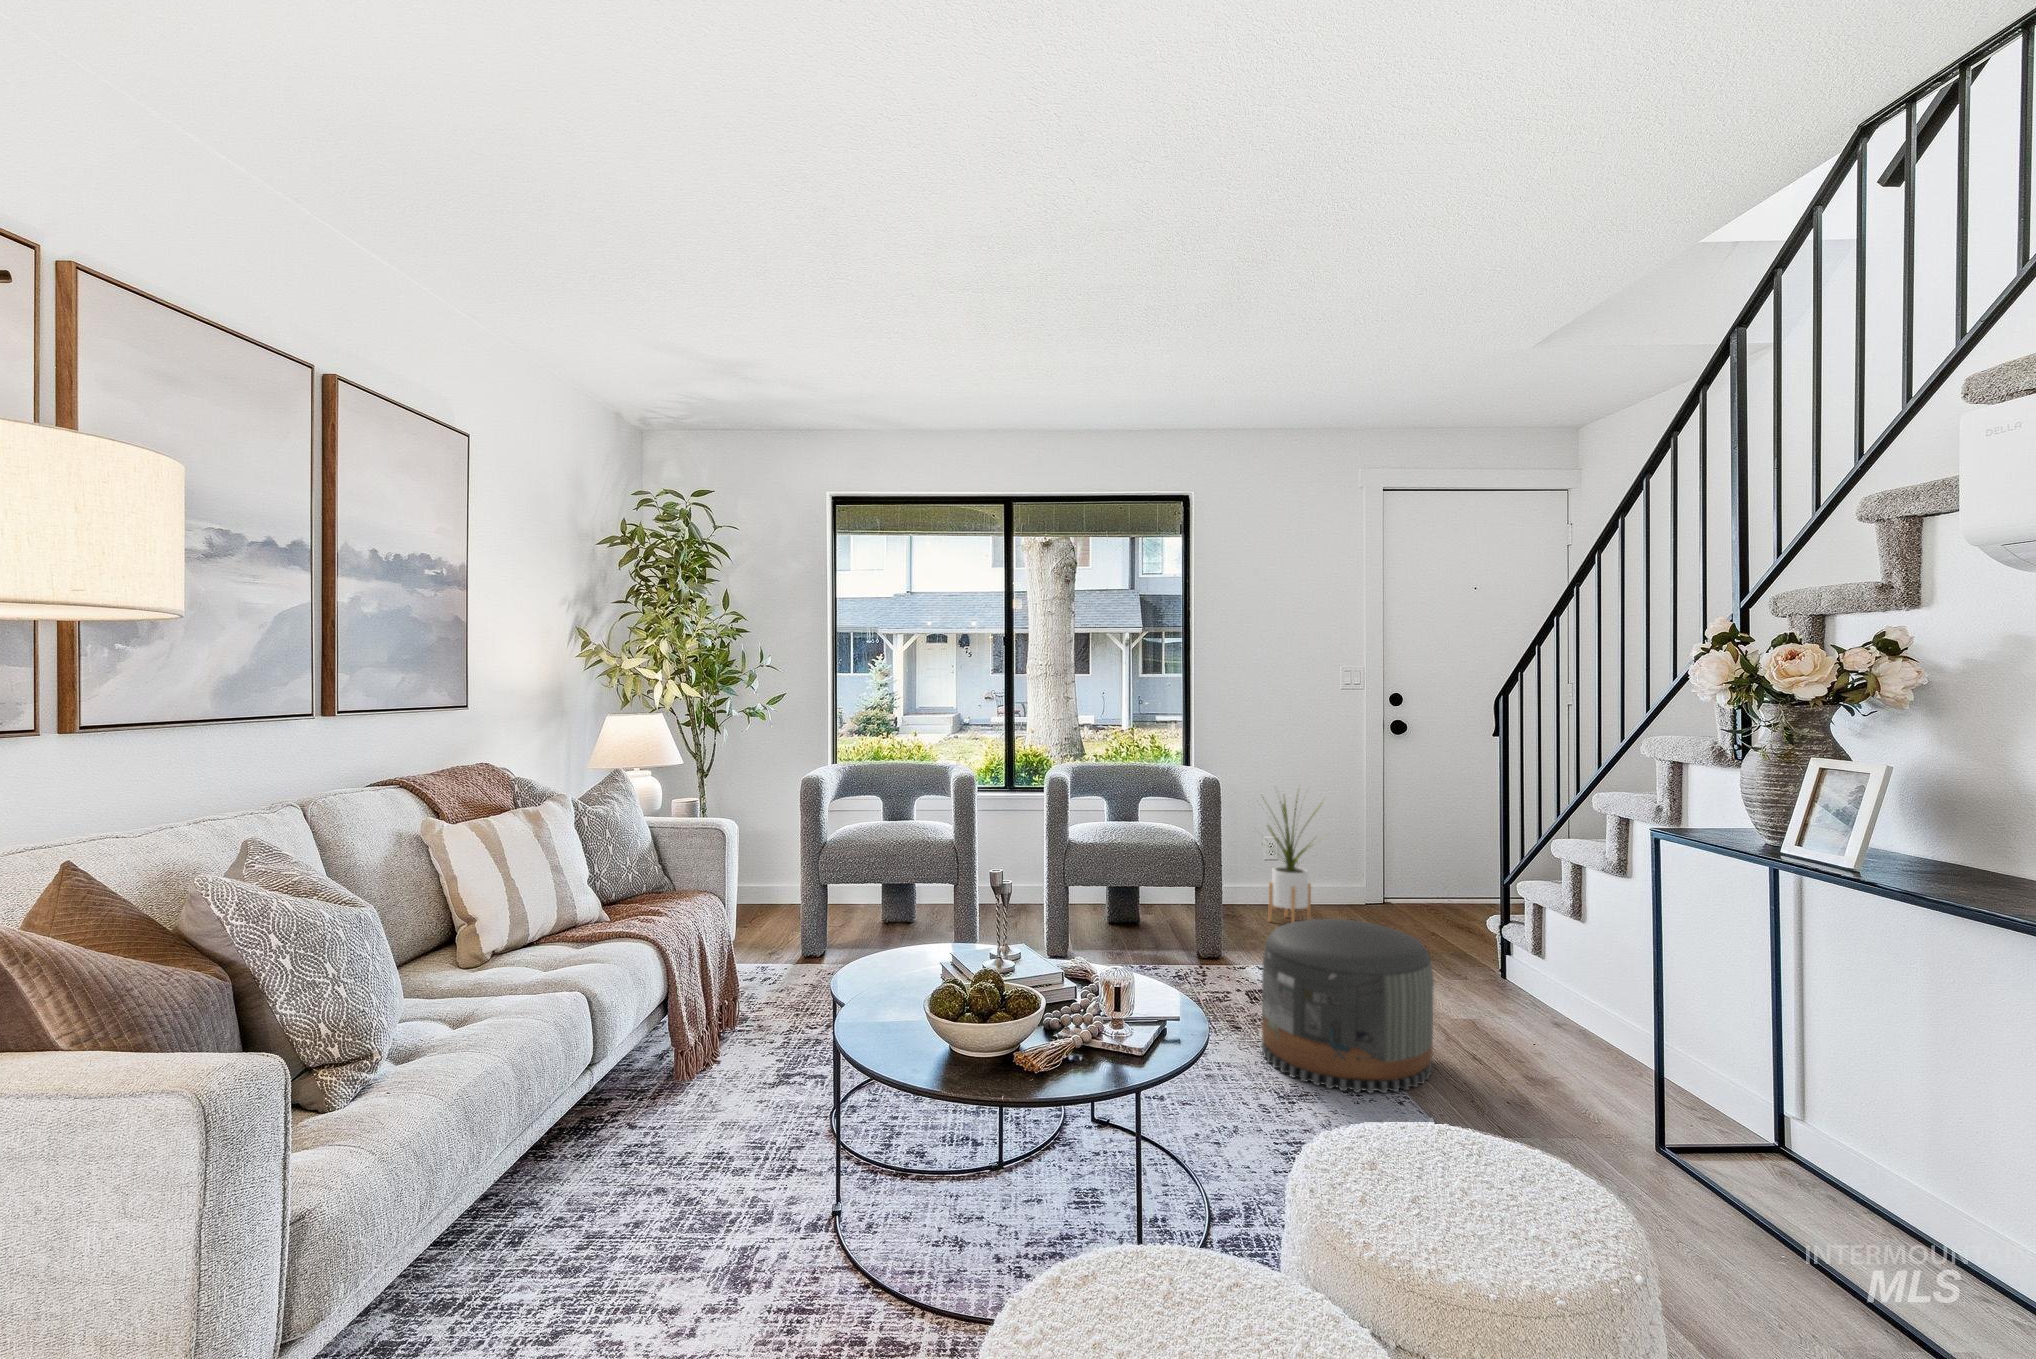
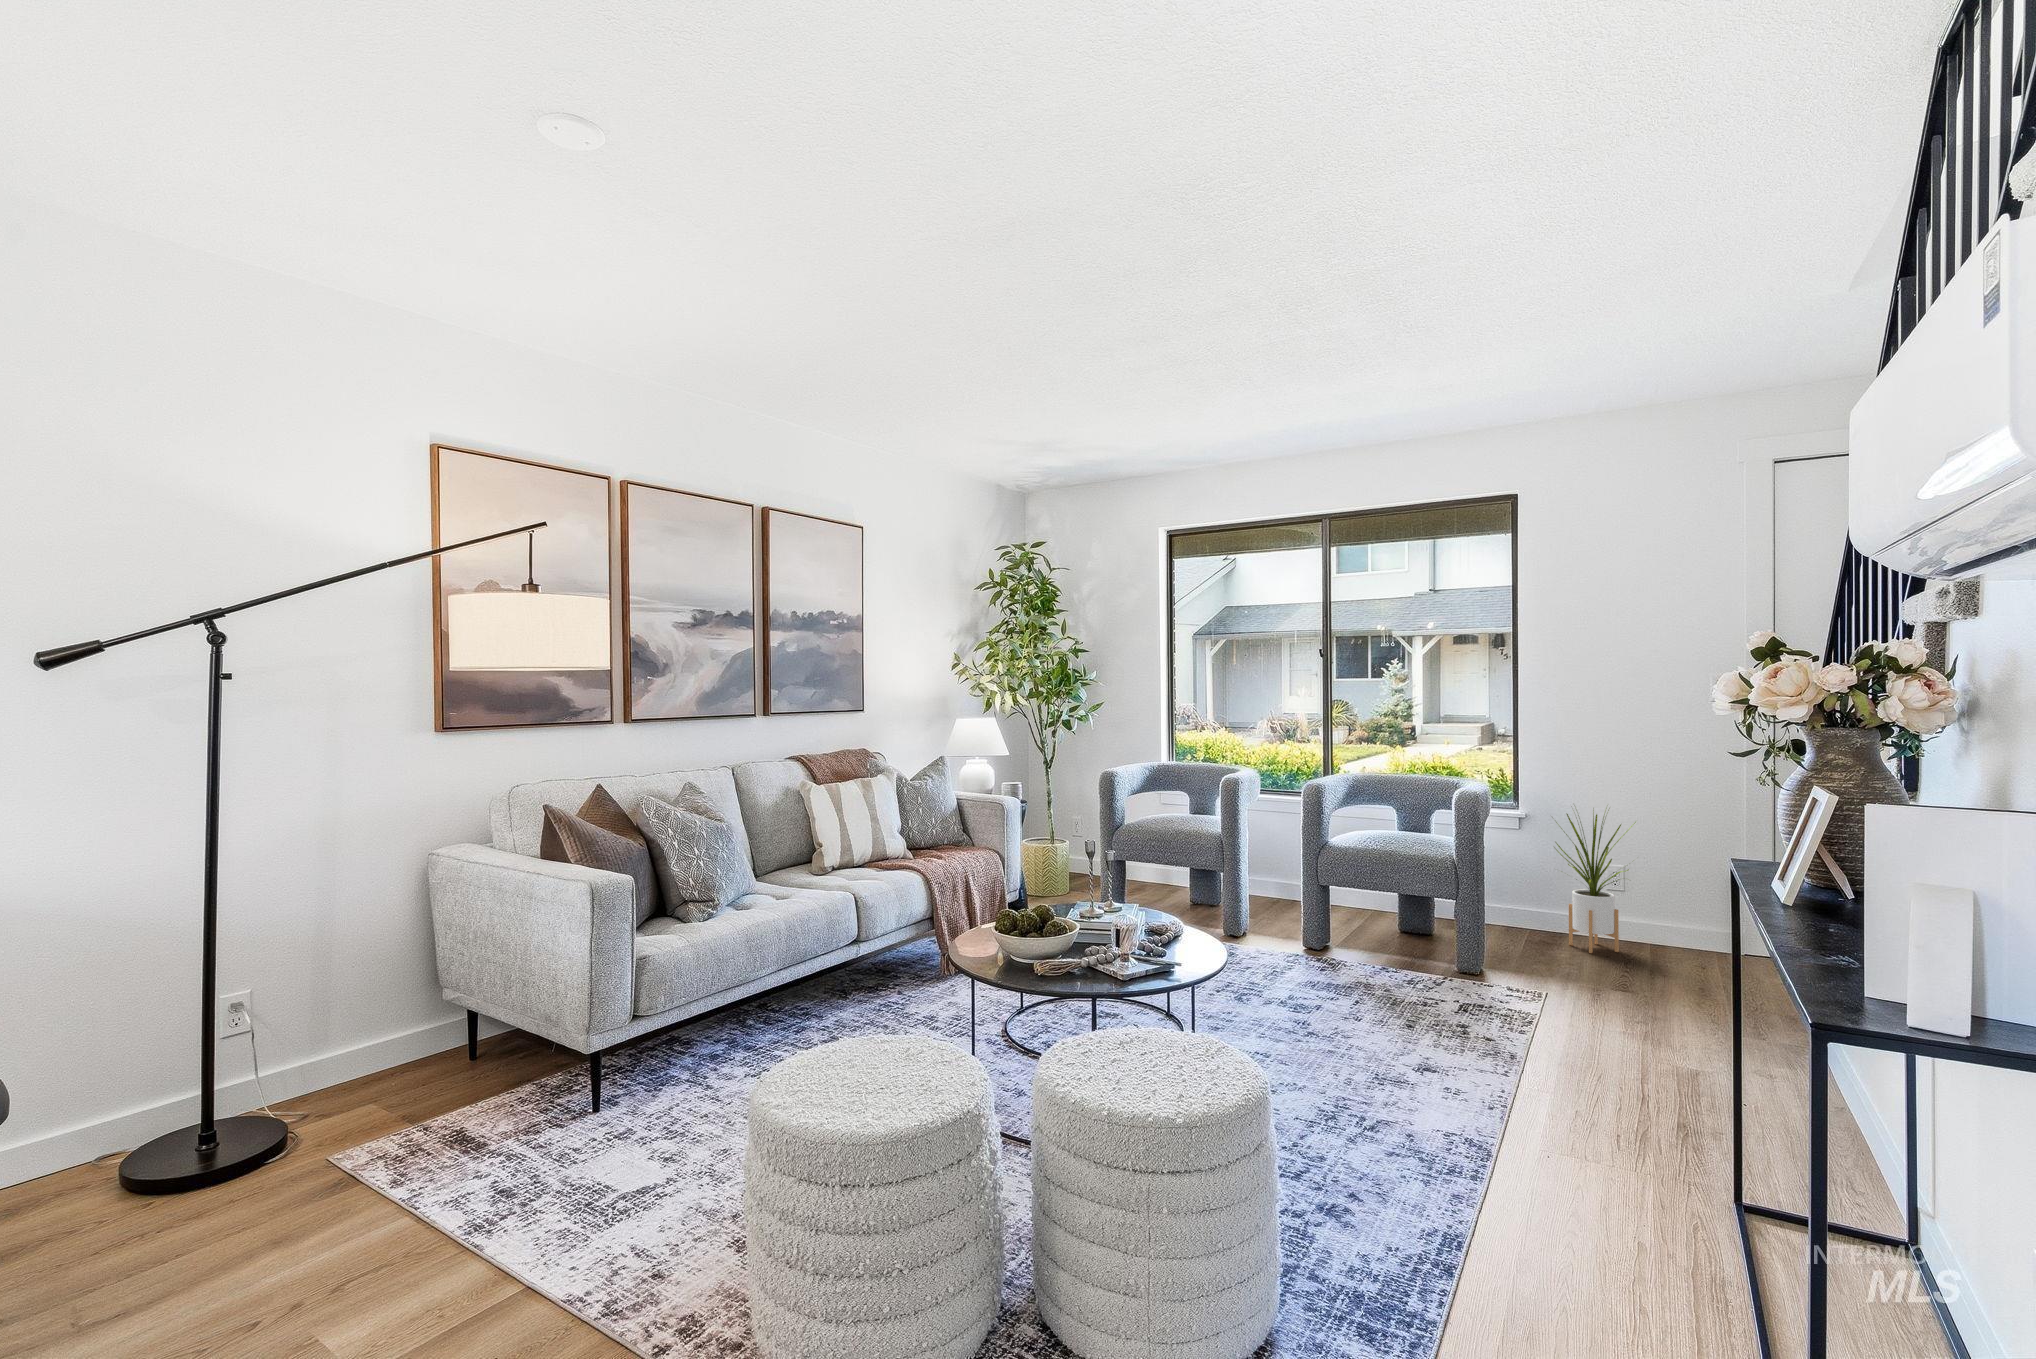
pouf: present [1262,919,1434,1093] -> none [1405,922,1578,1088]

